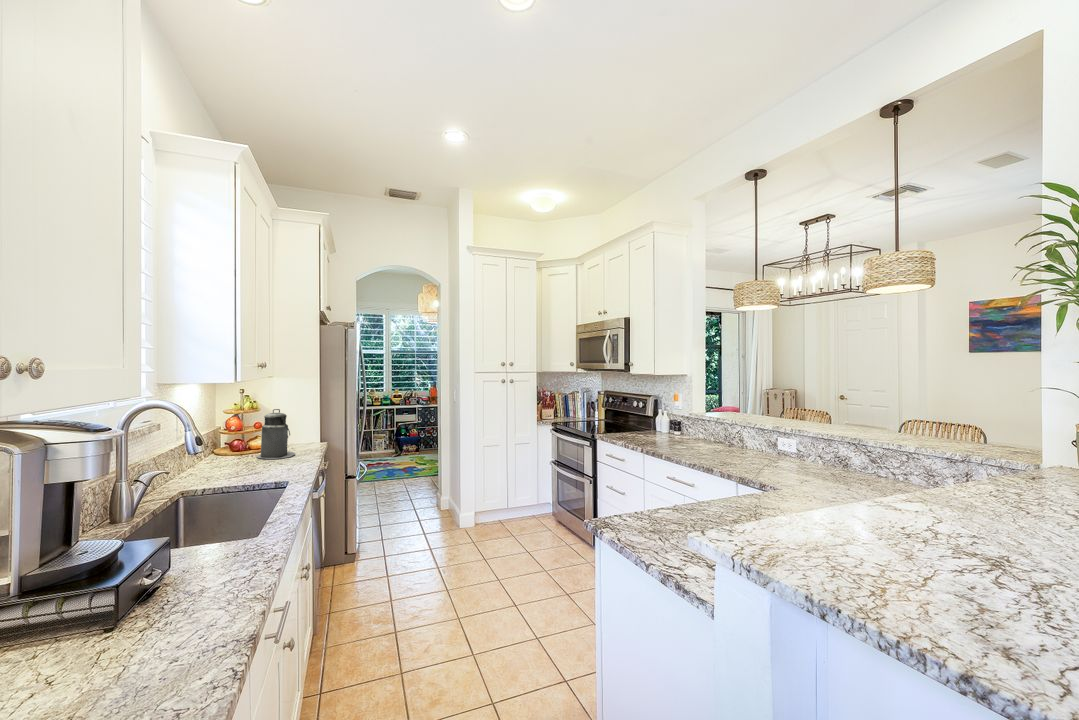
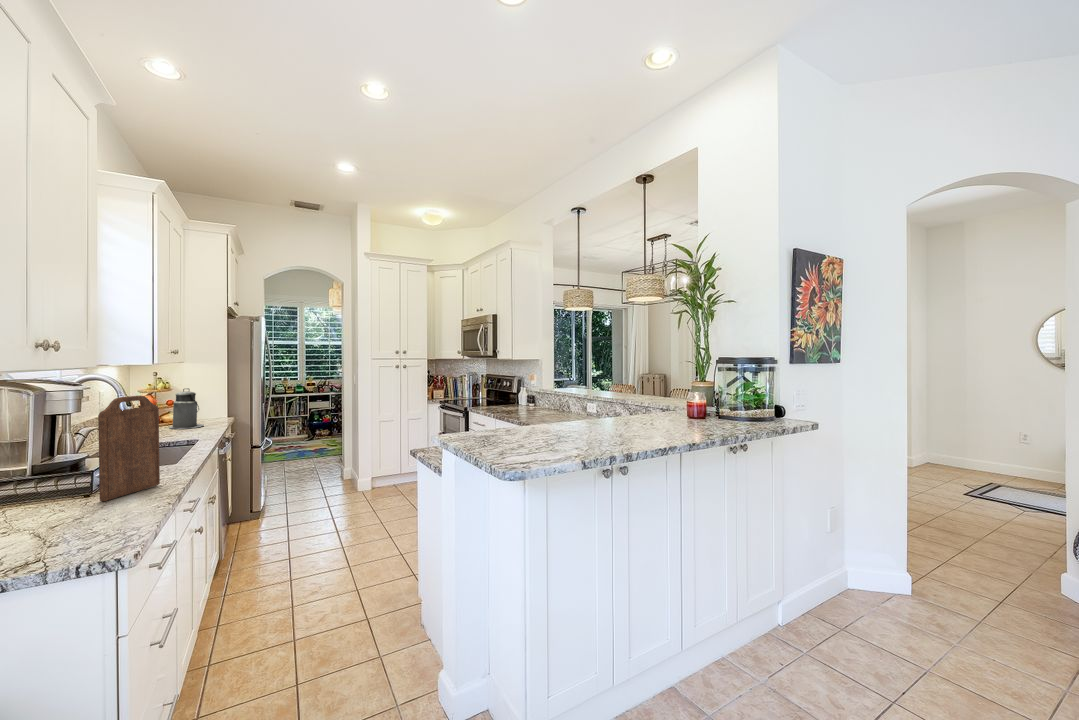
cutting board: none [136,444,234,634] -> present [98,396,160,501]

